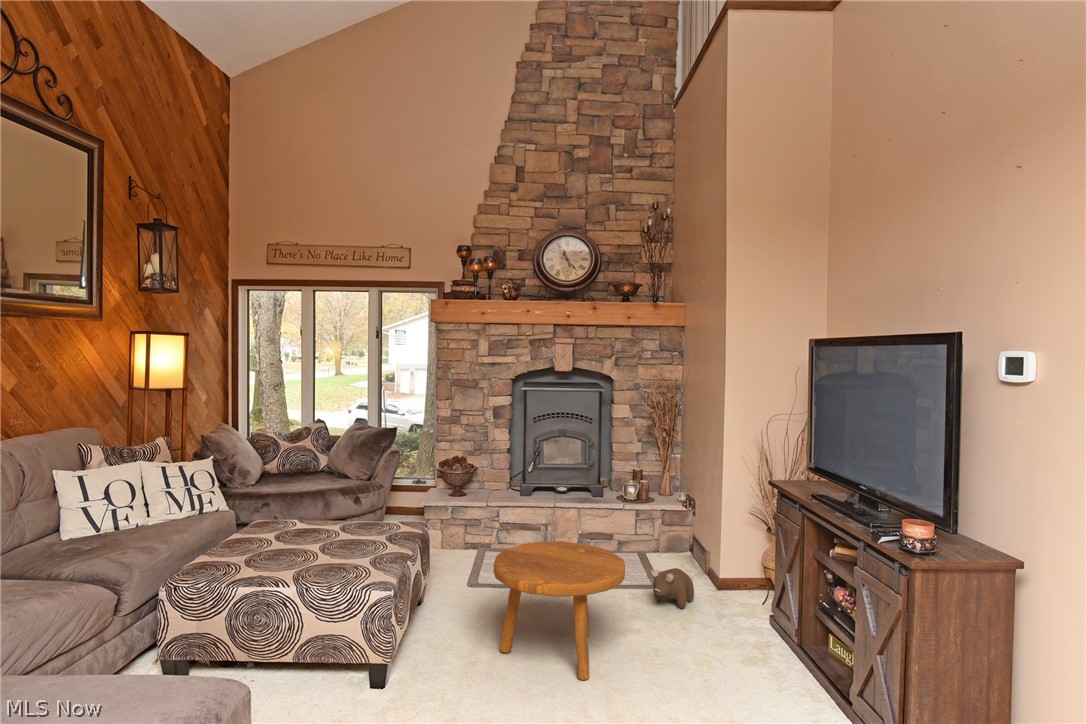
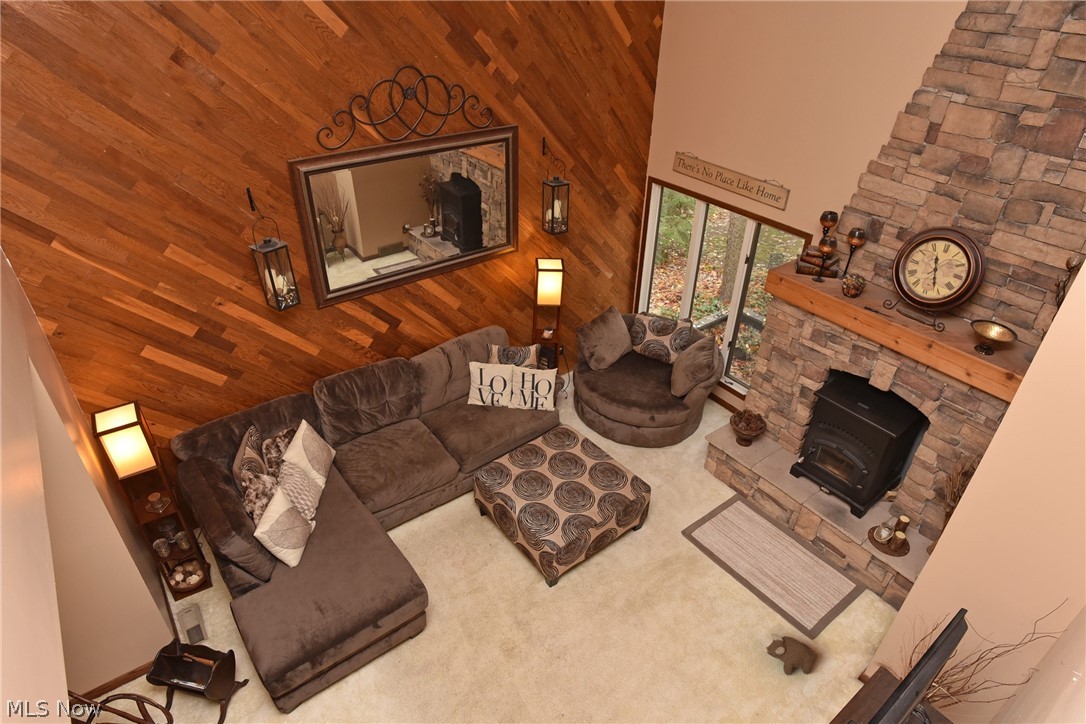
footstool: present [494,541,625,680] -> none [603,559,702,674]

